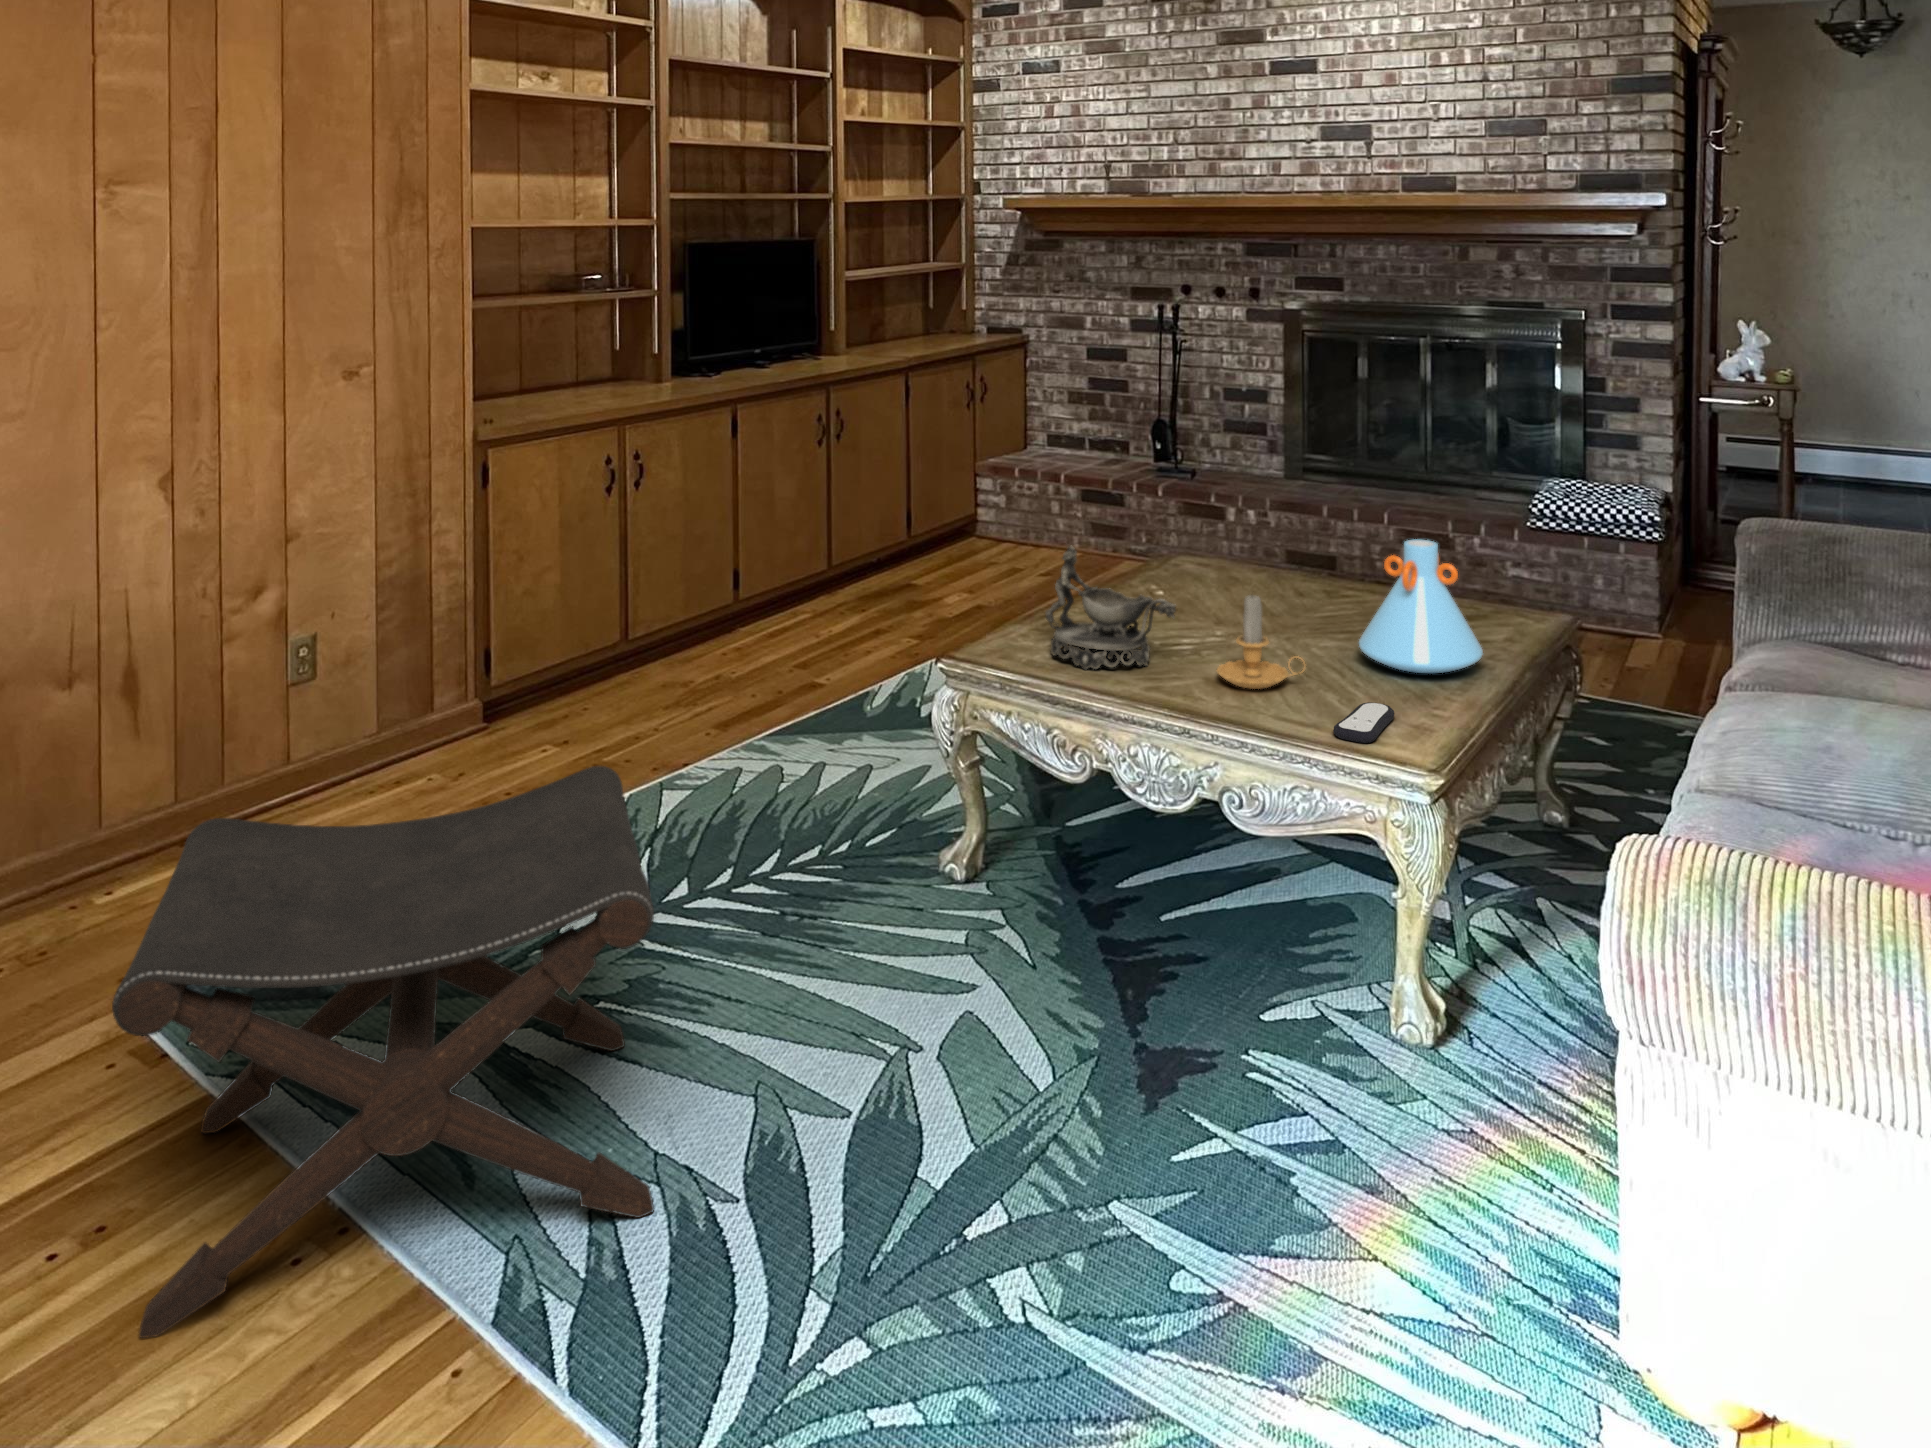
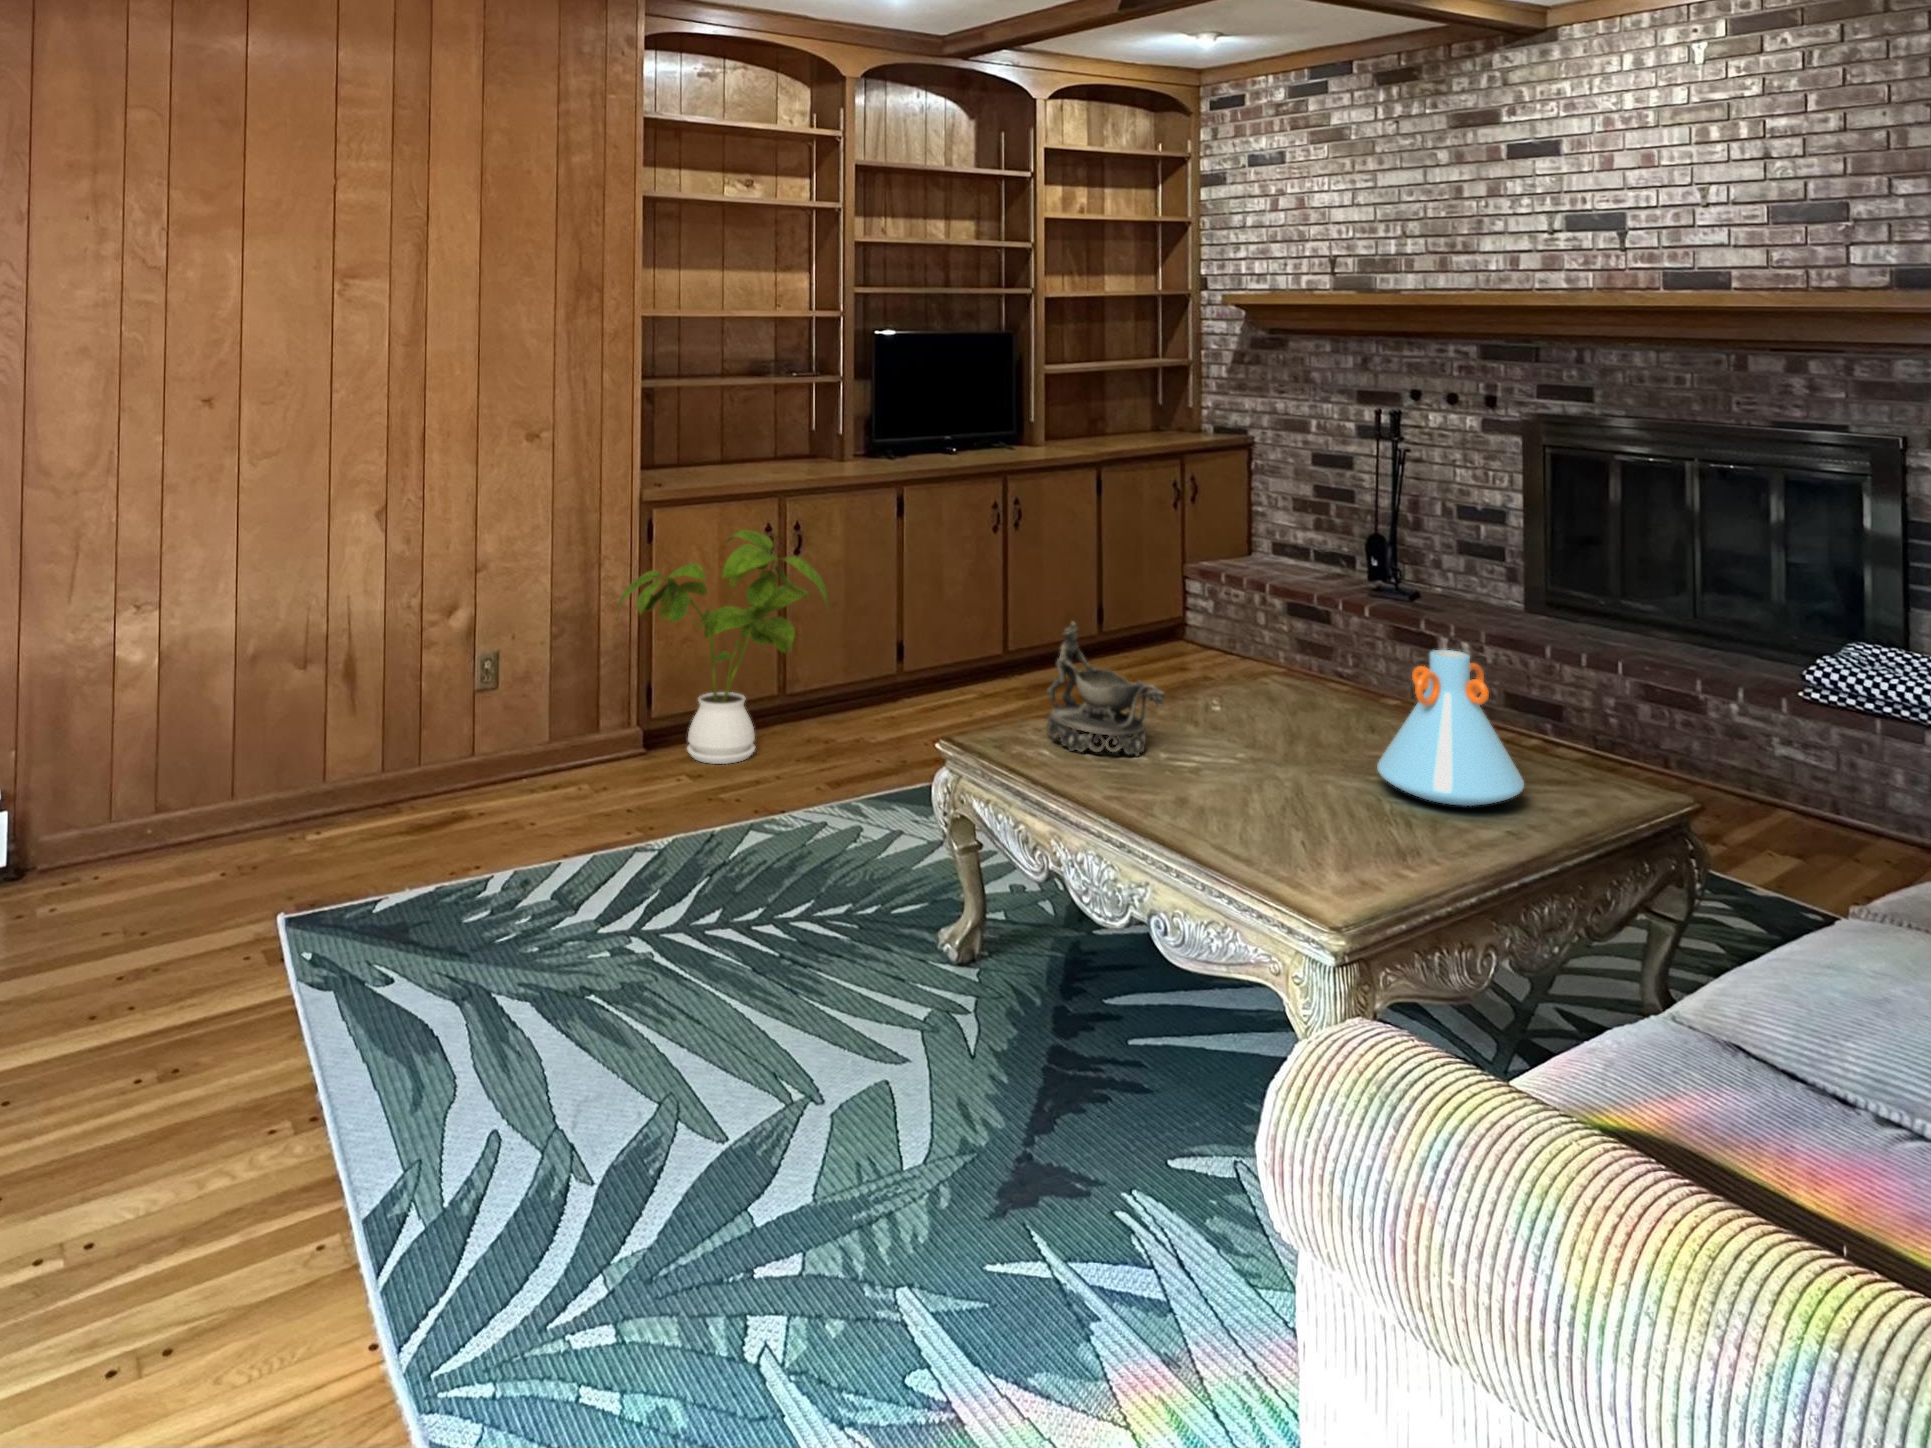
house plant: none [469,473,719,722] -> present [619,530,828,764]
candle: present [1217,595,1304,689] -> none [1197,685,1293,793]
remote control: present [1333,702,1395,743] -> none [1277,820,1366,860]
footstool: present [112,766,654,1338] -> none [83,762,580,1181]

